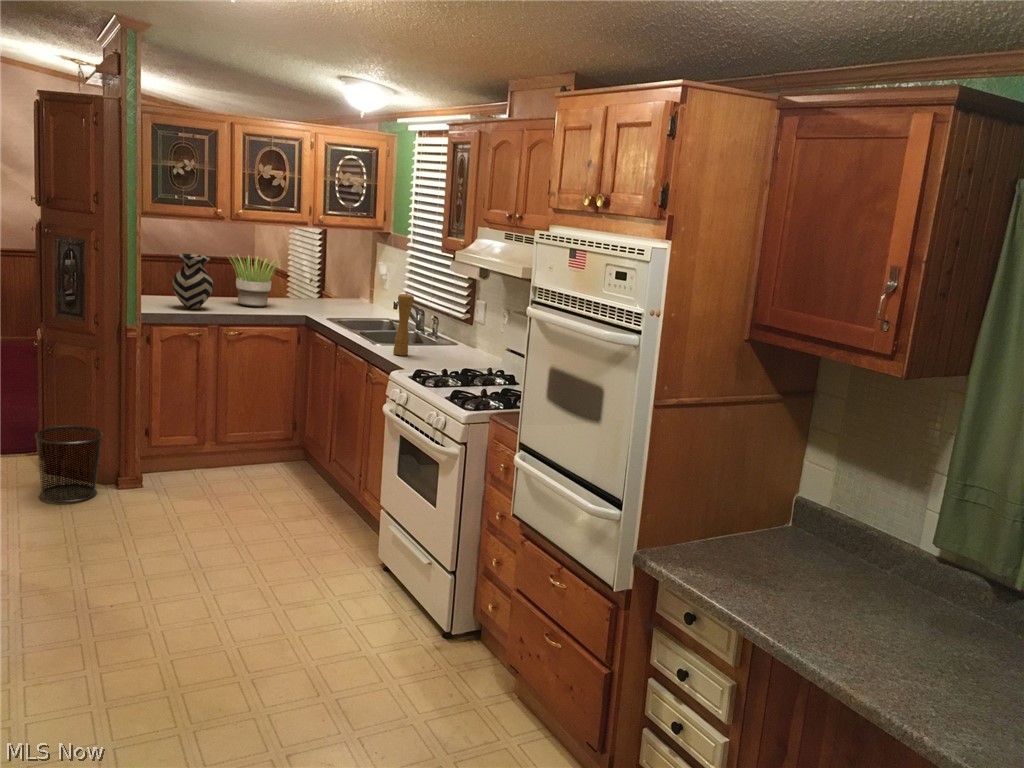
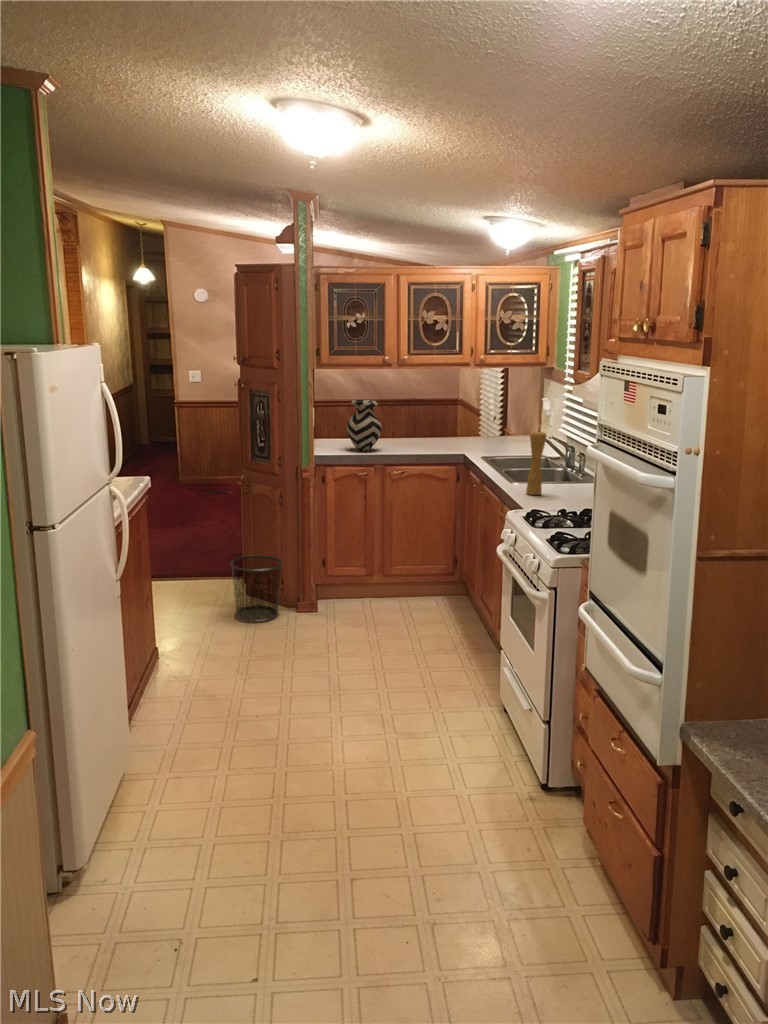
potted plant: present [232,256,279,307] -> none [396,396,451,447]

